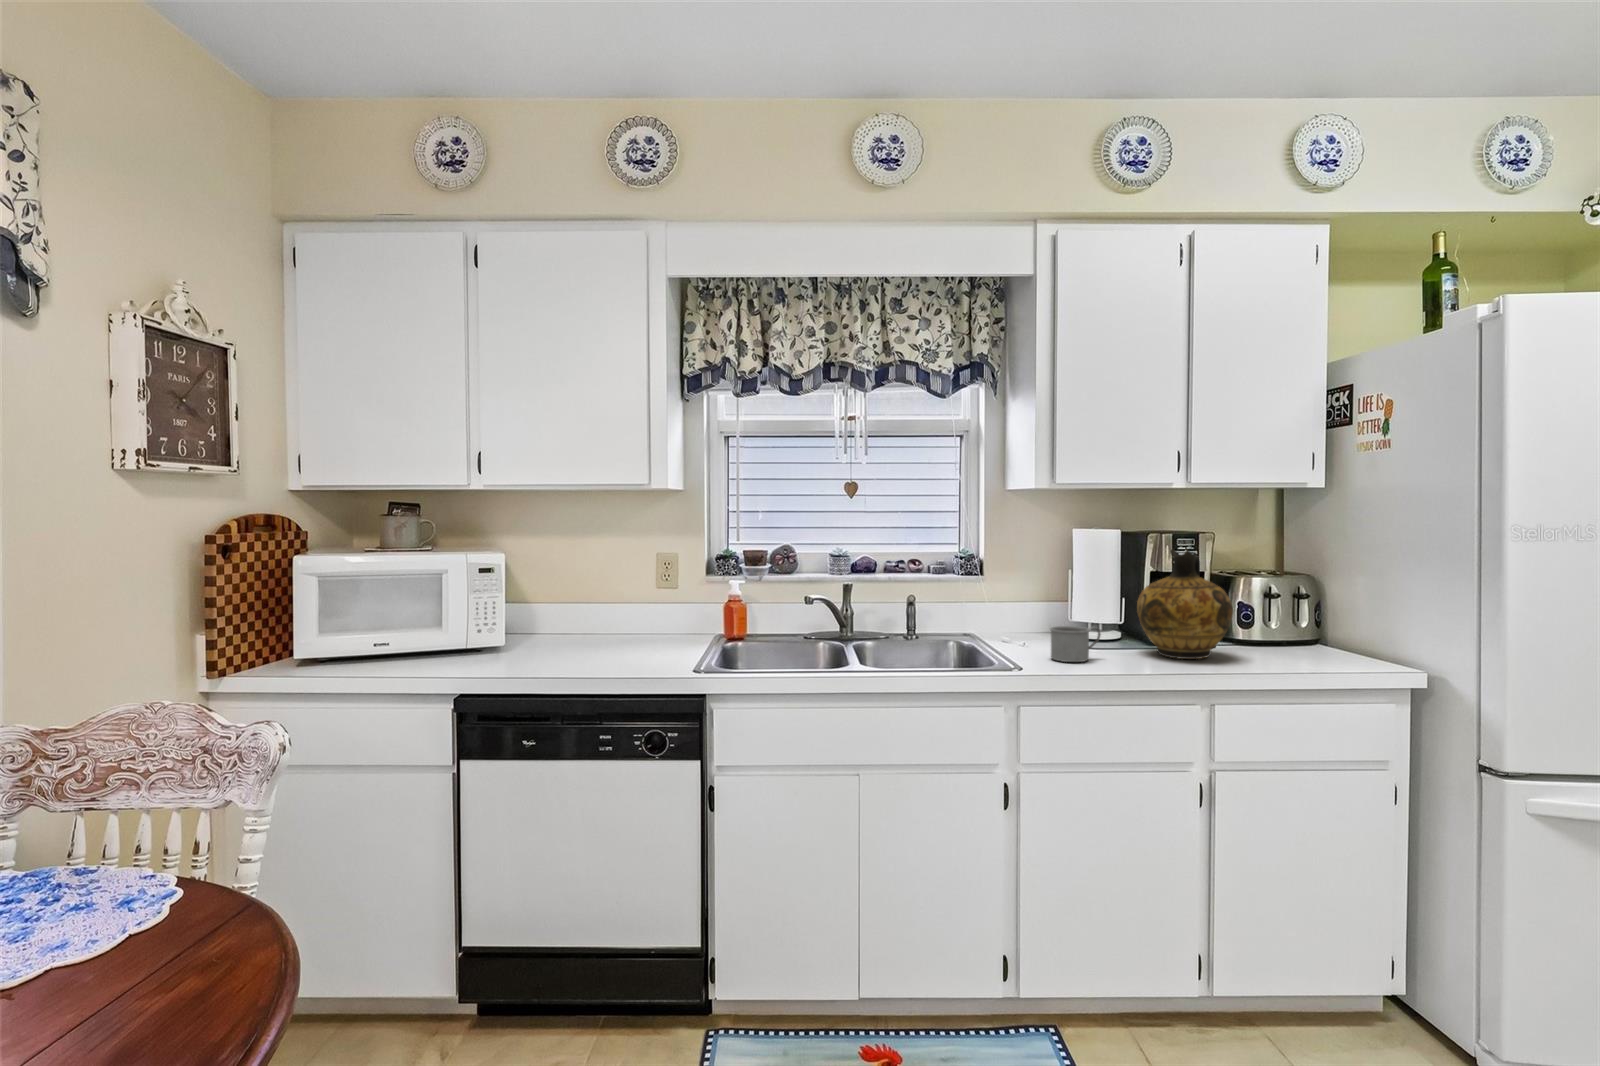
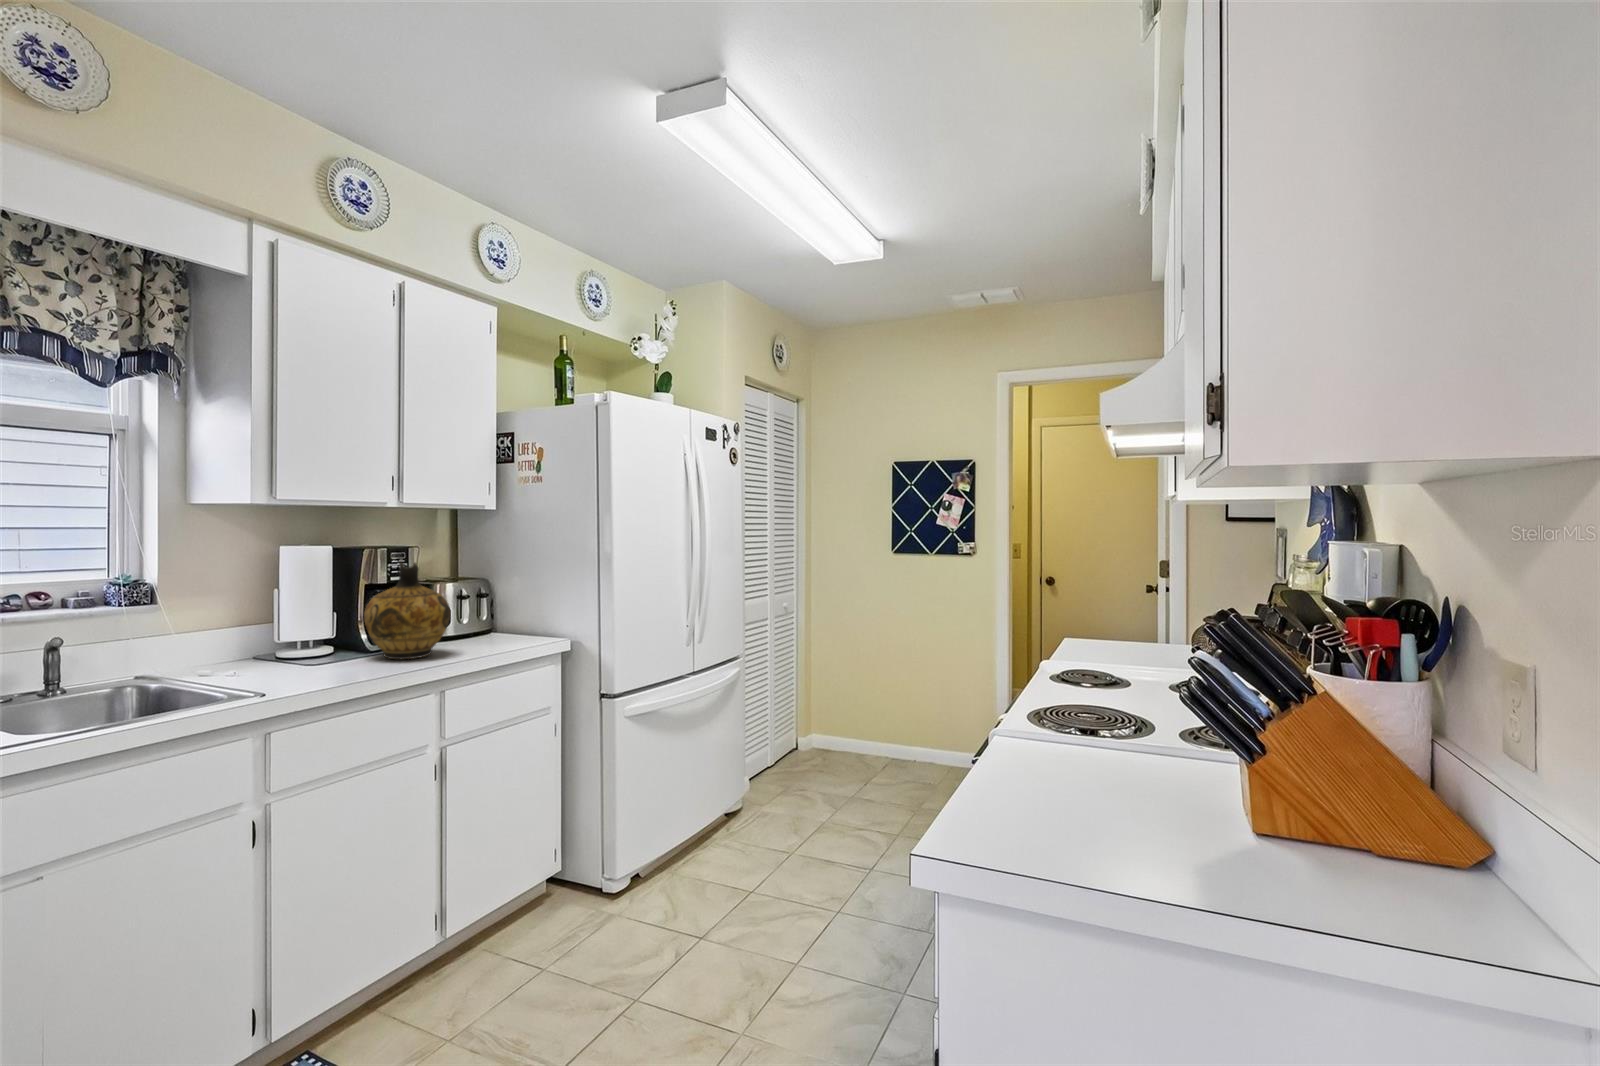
mug: present [1050,626,1101,662] -> none [286,640,339,679]

